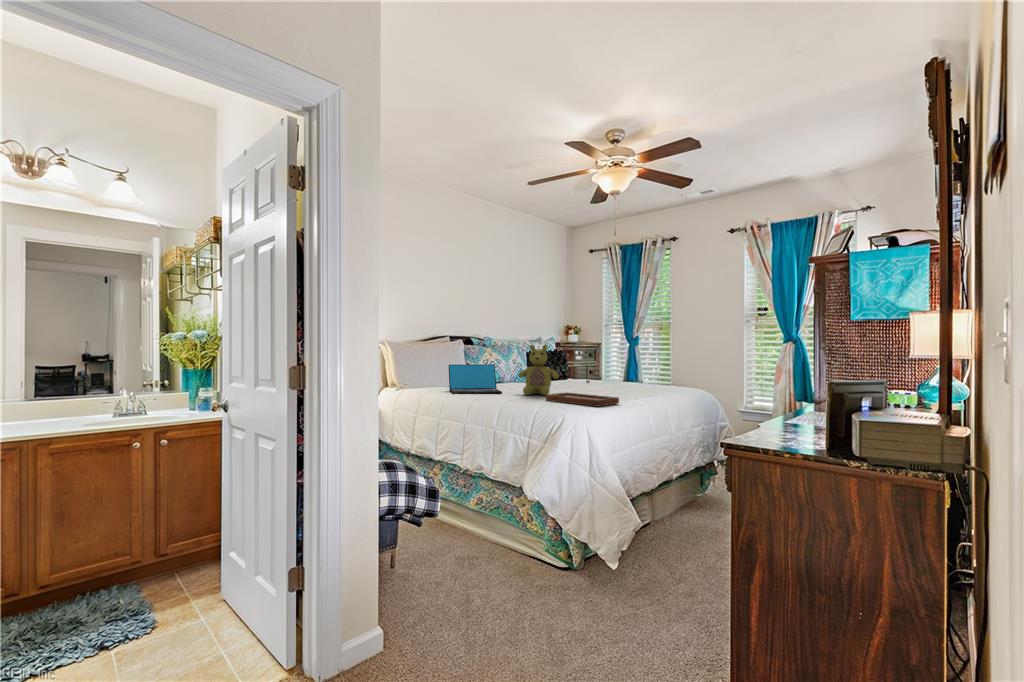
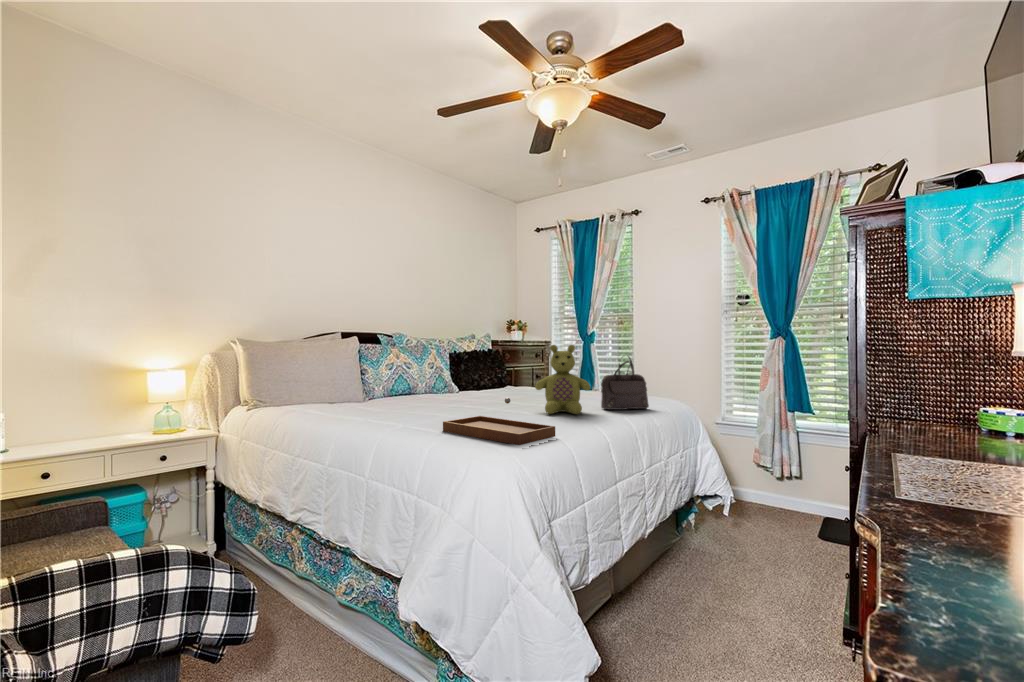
stuffed bear: present [518,345,559,395] -> present [535,345,590,414]
handbag: none [646,354,682,393] -> present [601,357,649,410]
laptop: present [449,364,502,394] -> none [307,372,388,420]

